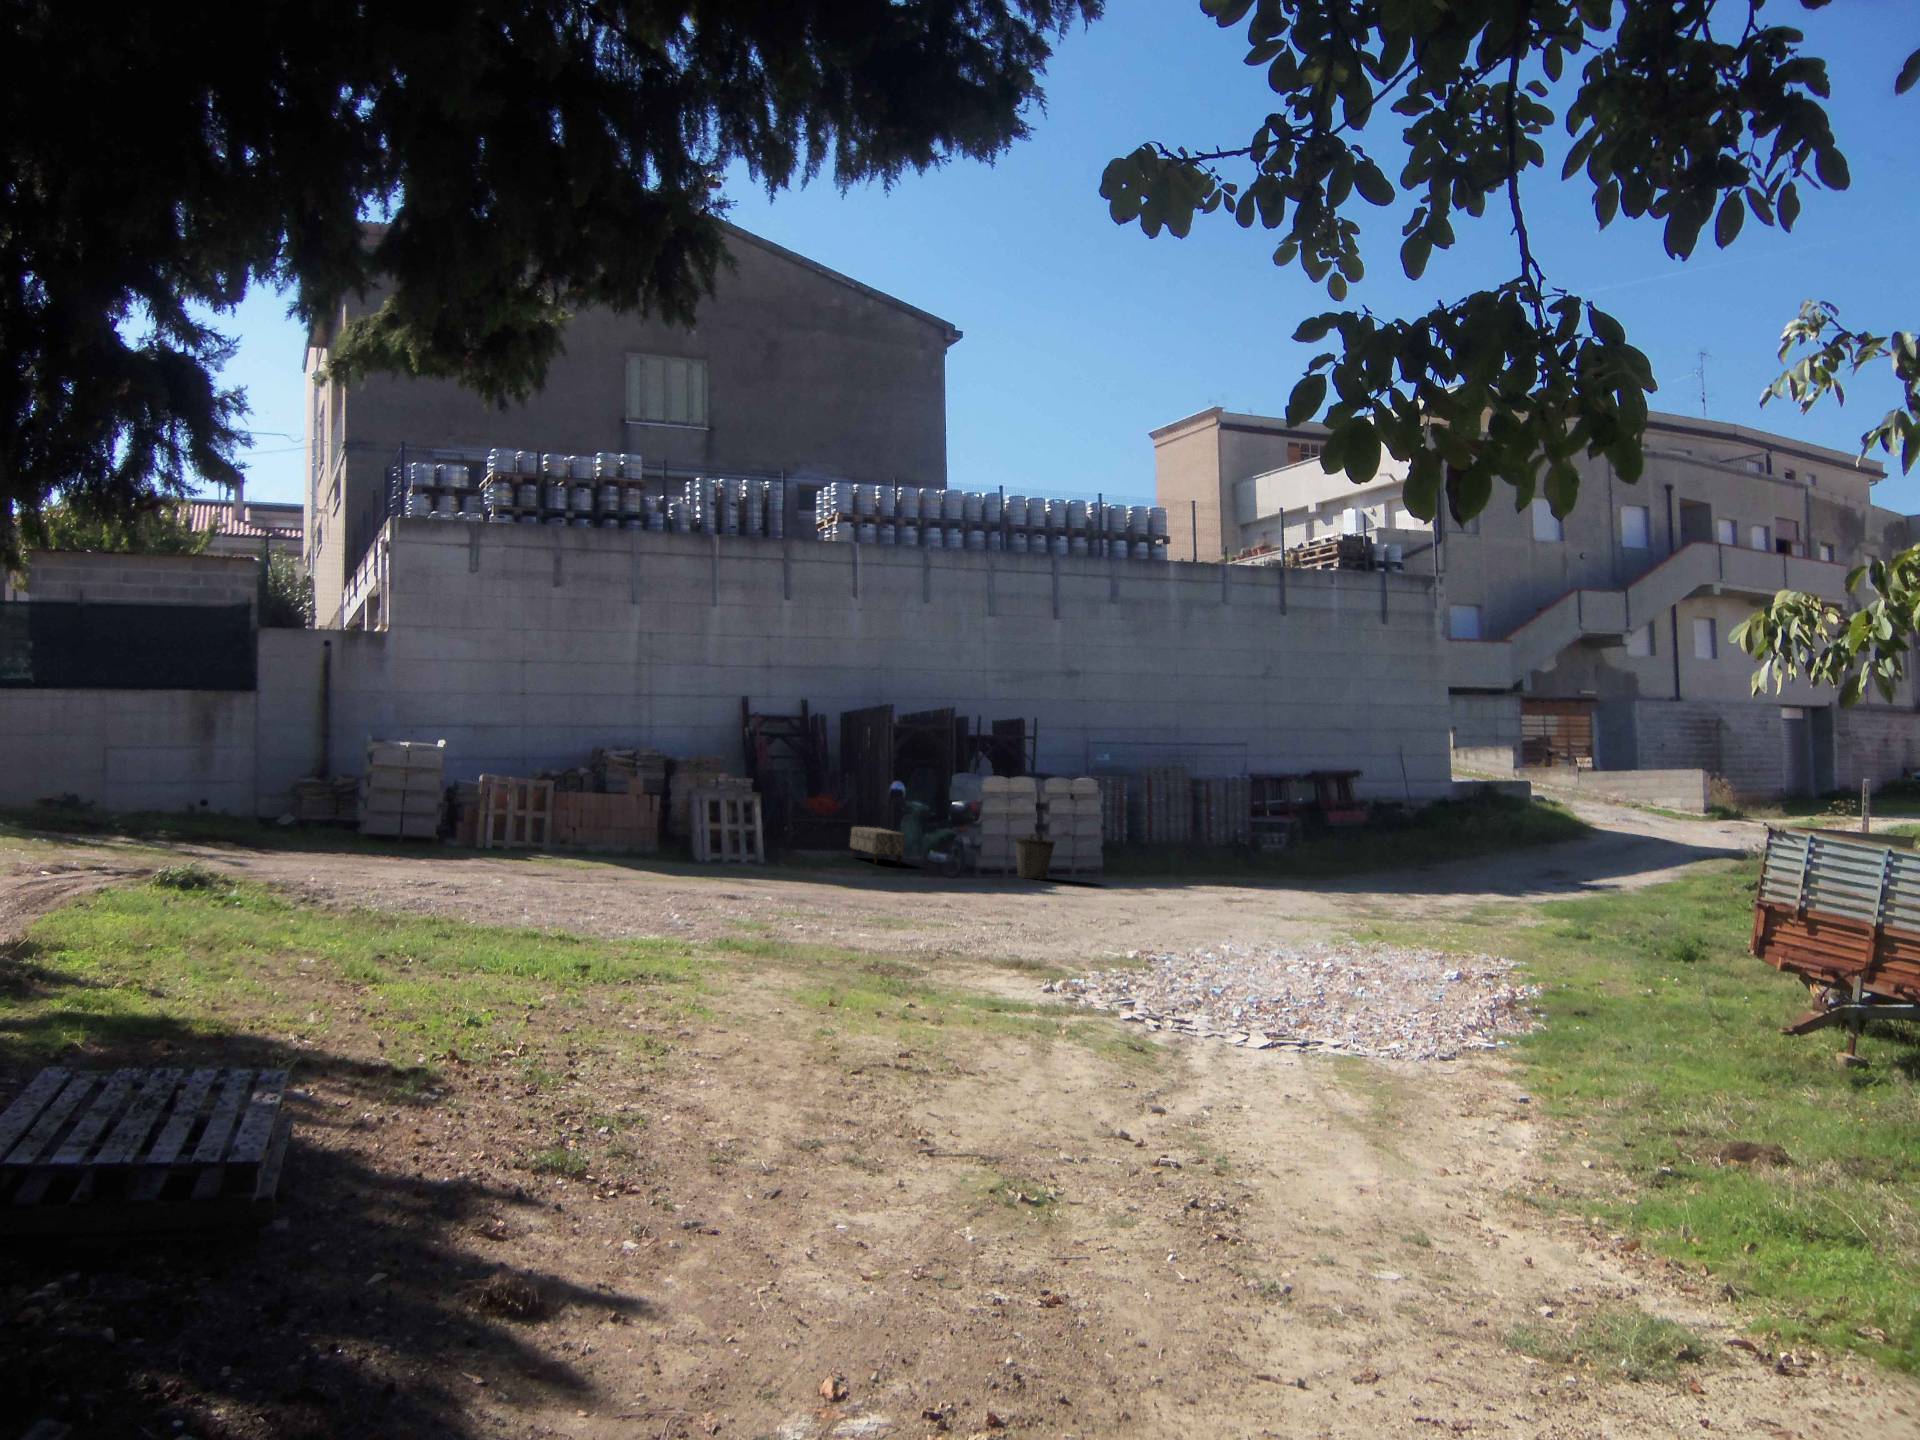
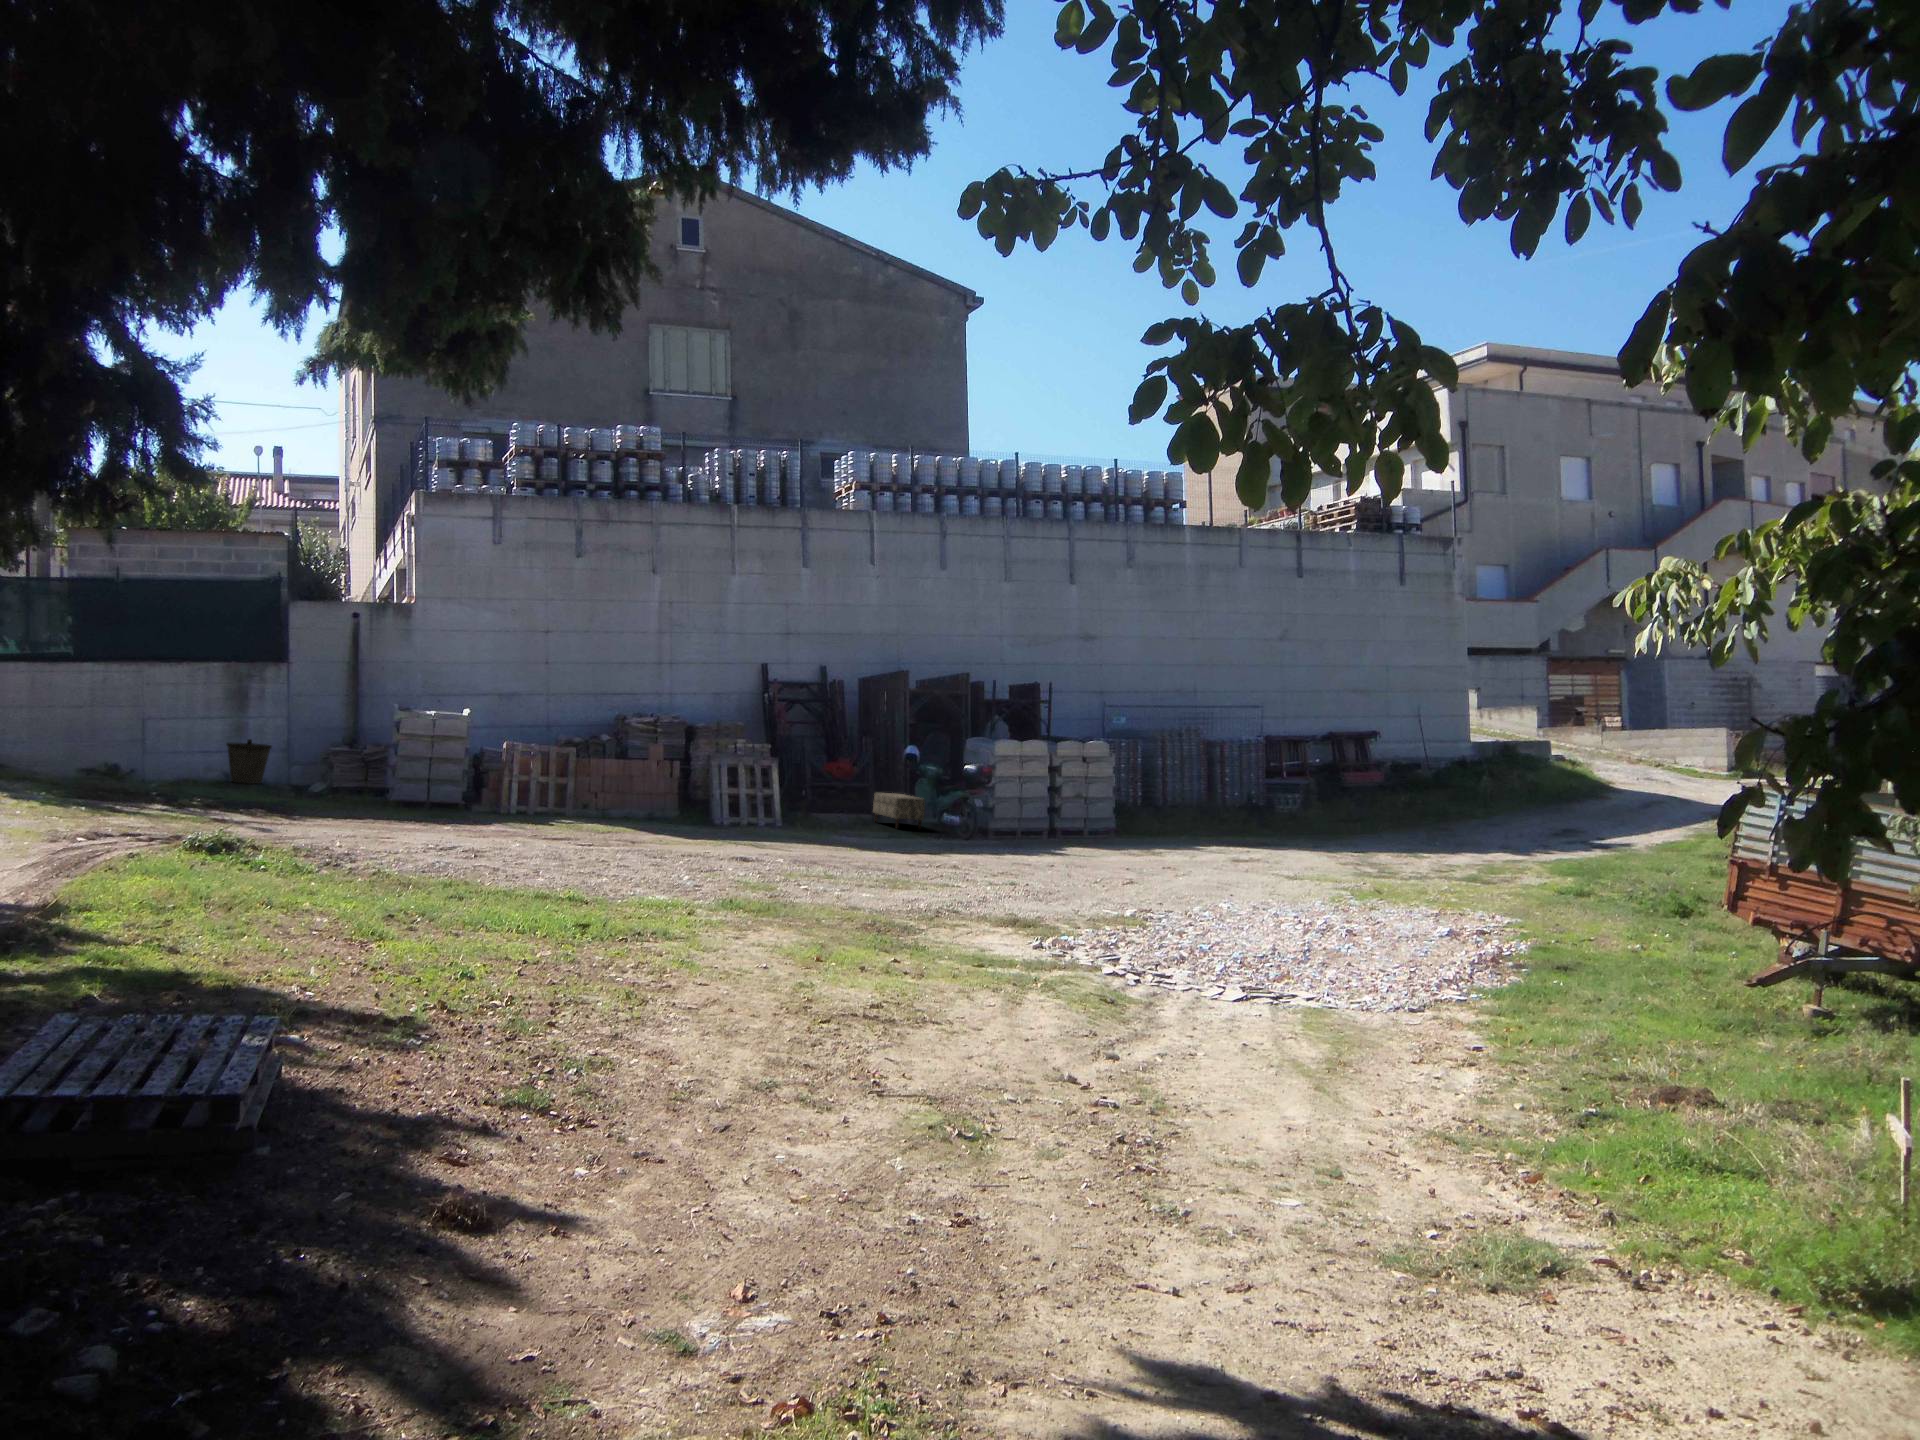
trash can: present [1015,834,1056,880] -> present [226,739,272,784]

